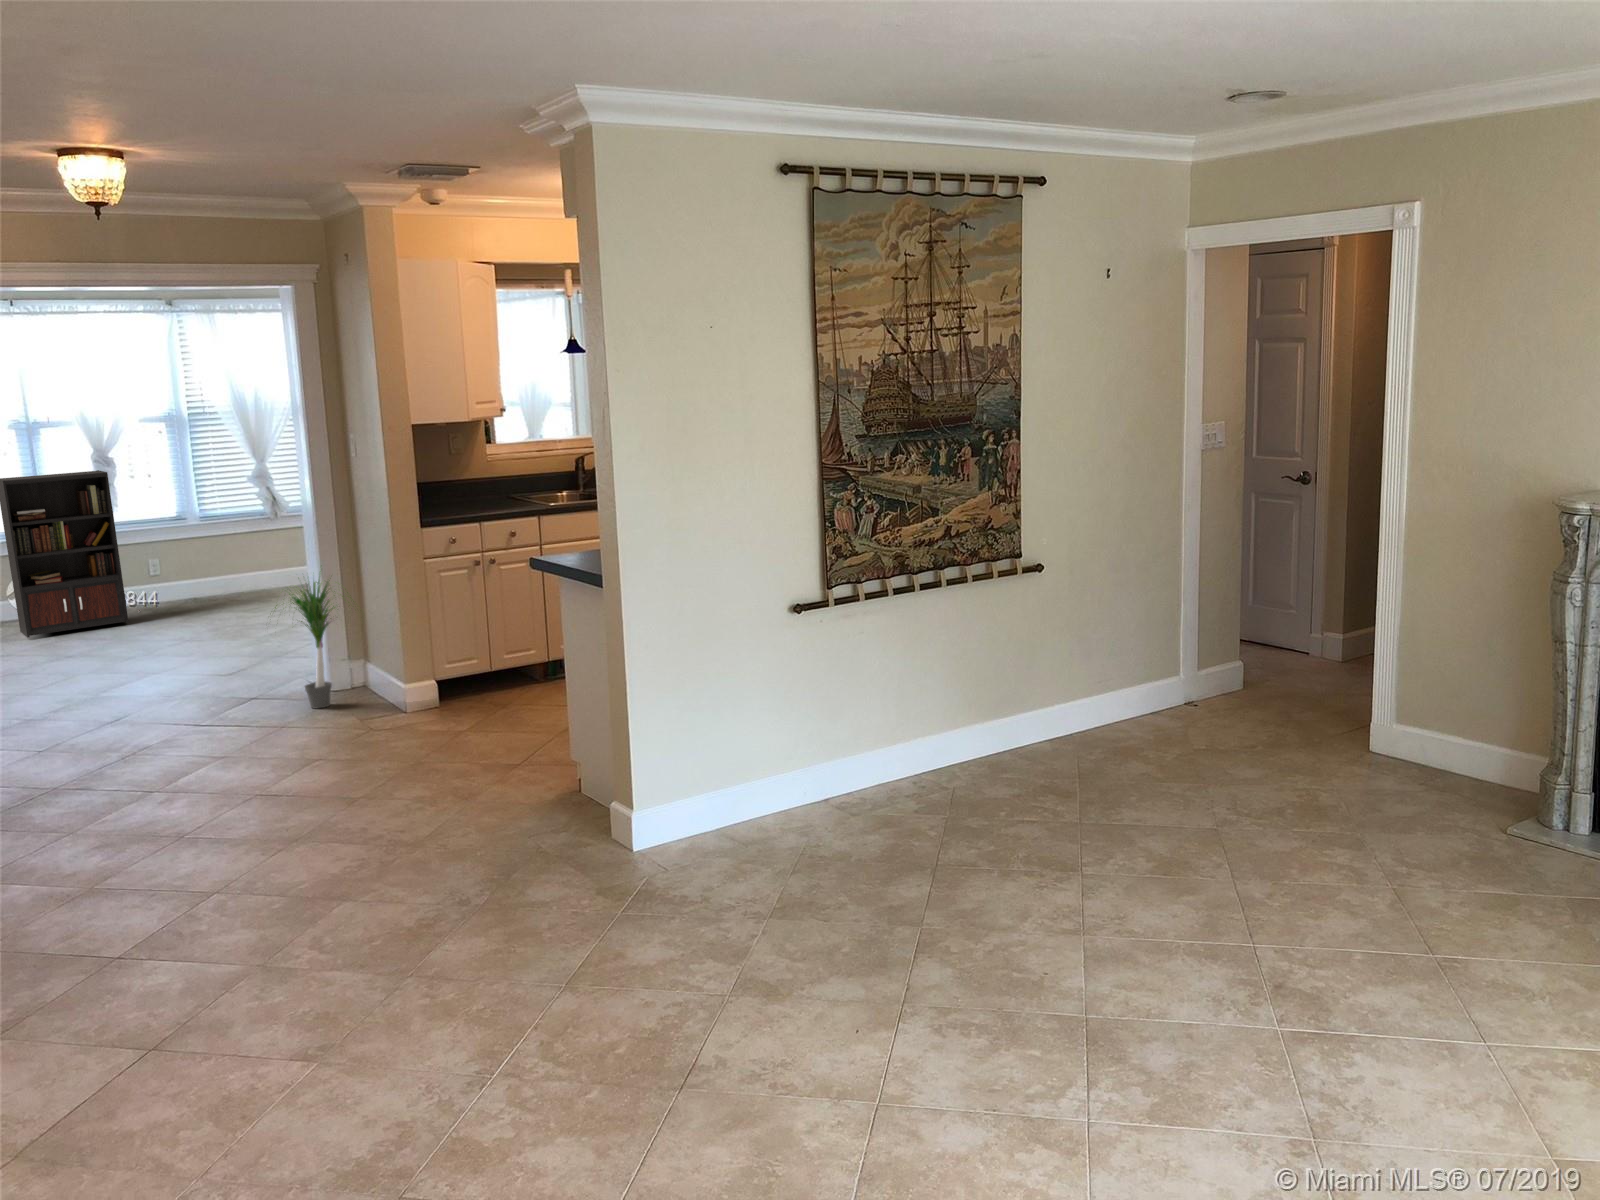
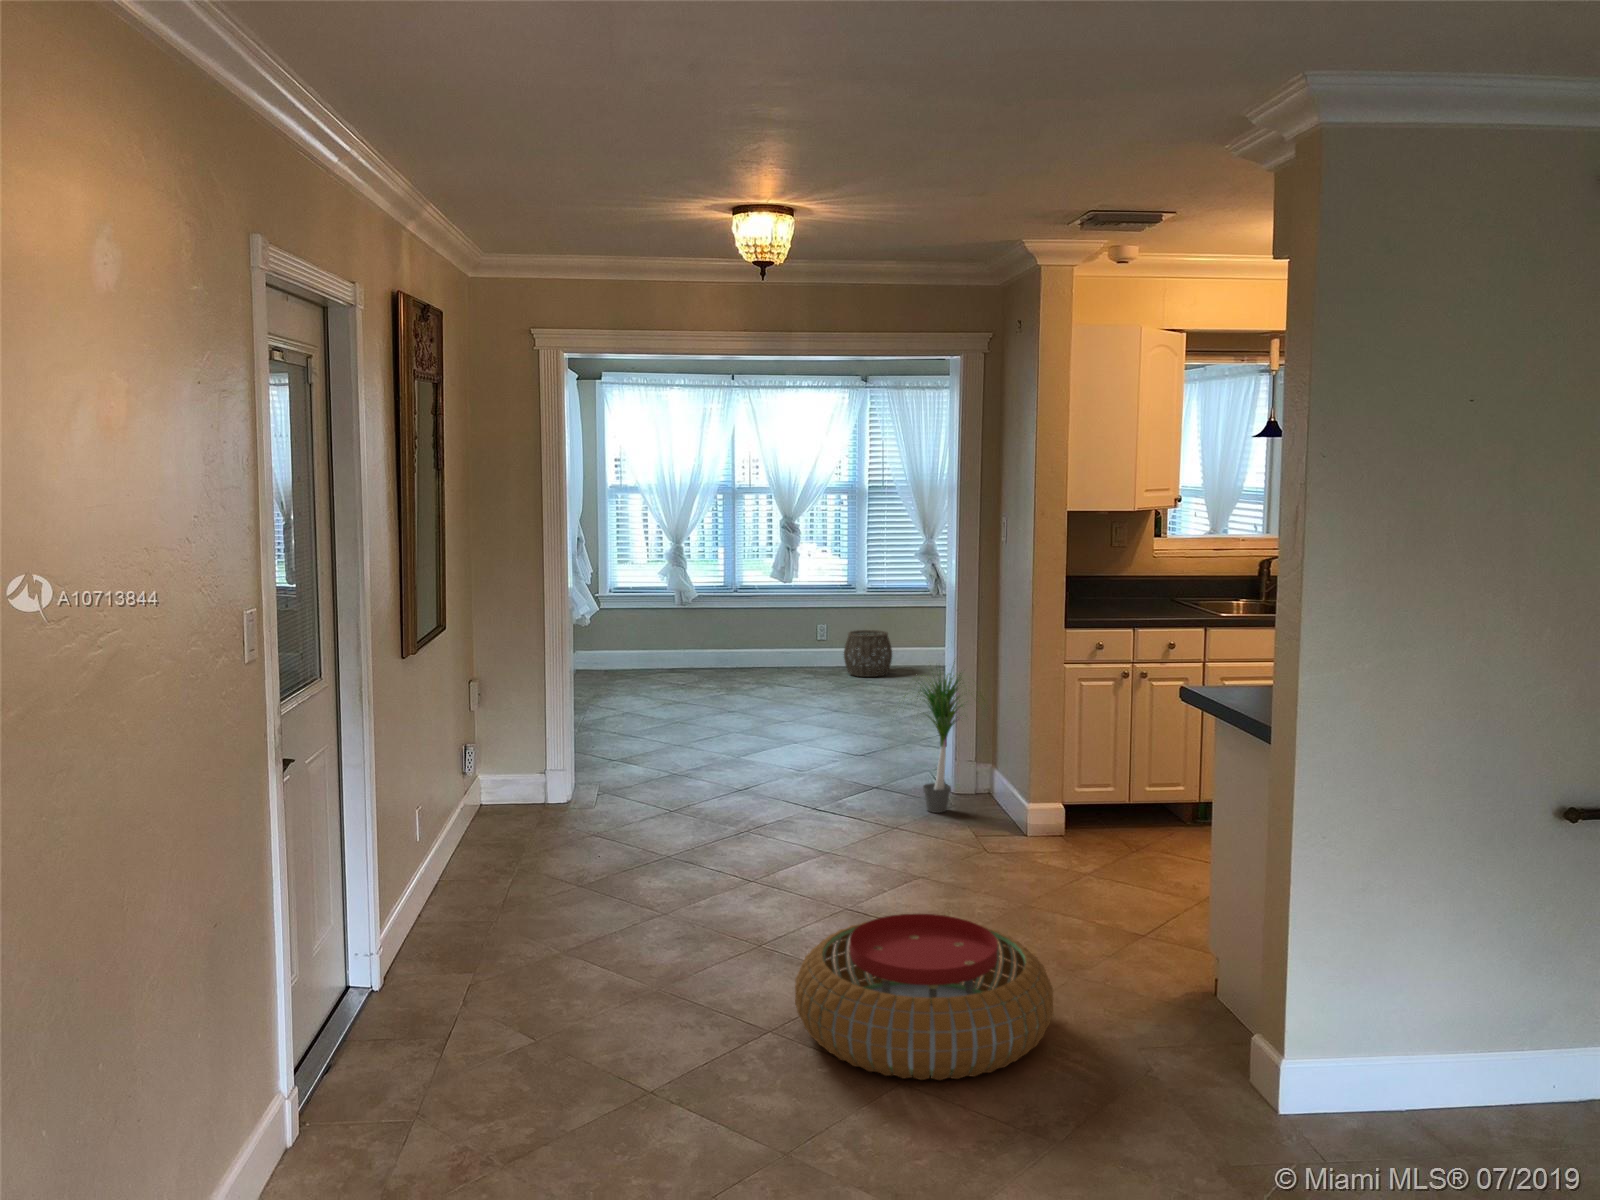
bookcase: present [0,470,141,637] -> none [697,536,803,688]
woven basket: none [183,558,238,606] -> present [844,630,892,677]
pouf: none [235,769,462,899] -> present [795,914,1053,1080]

